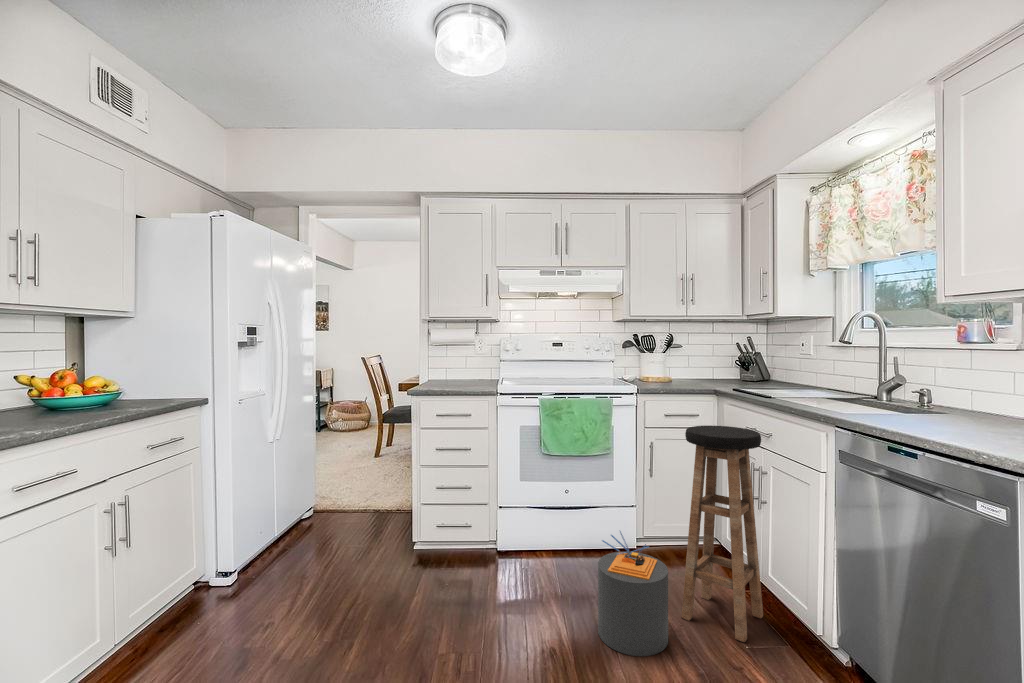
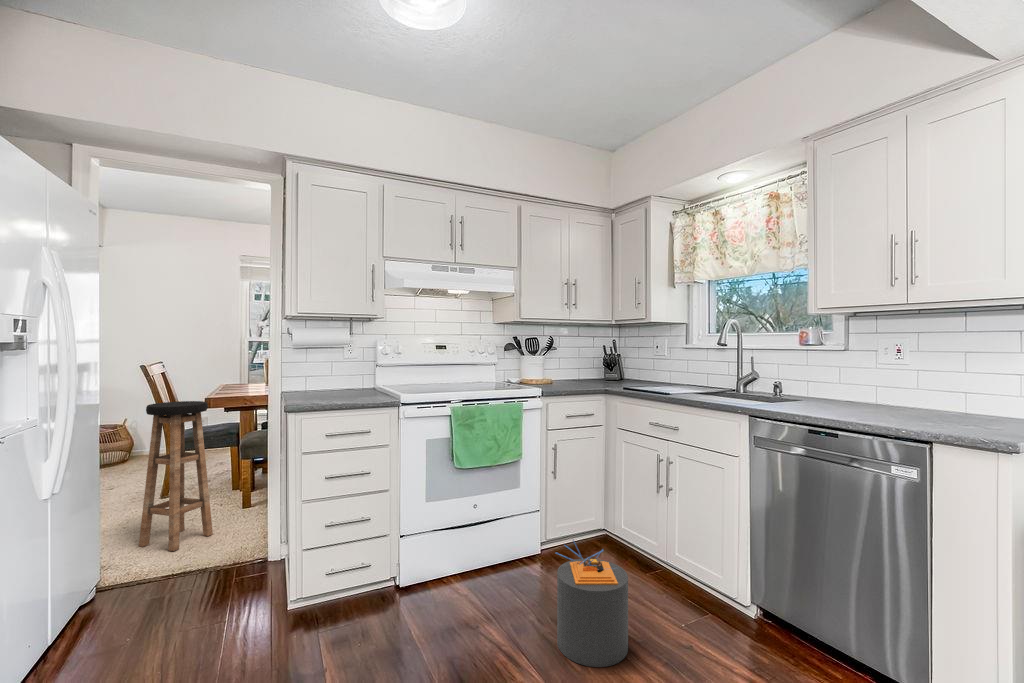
bar stool: present [681,426,763,642] -> present [139,401,213,551]

